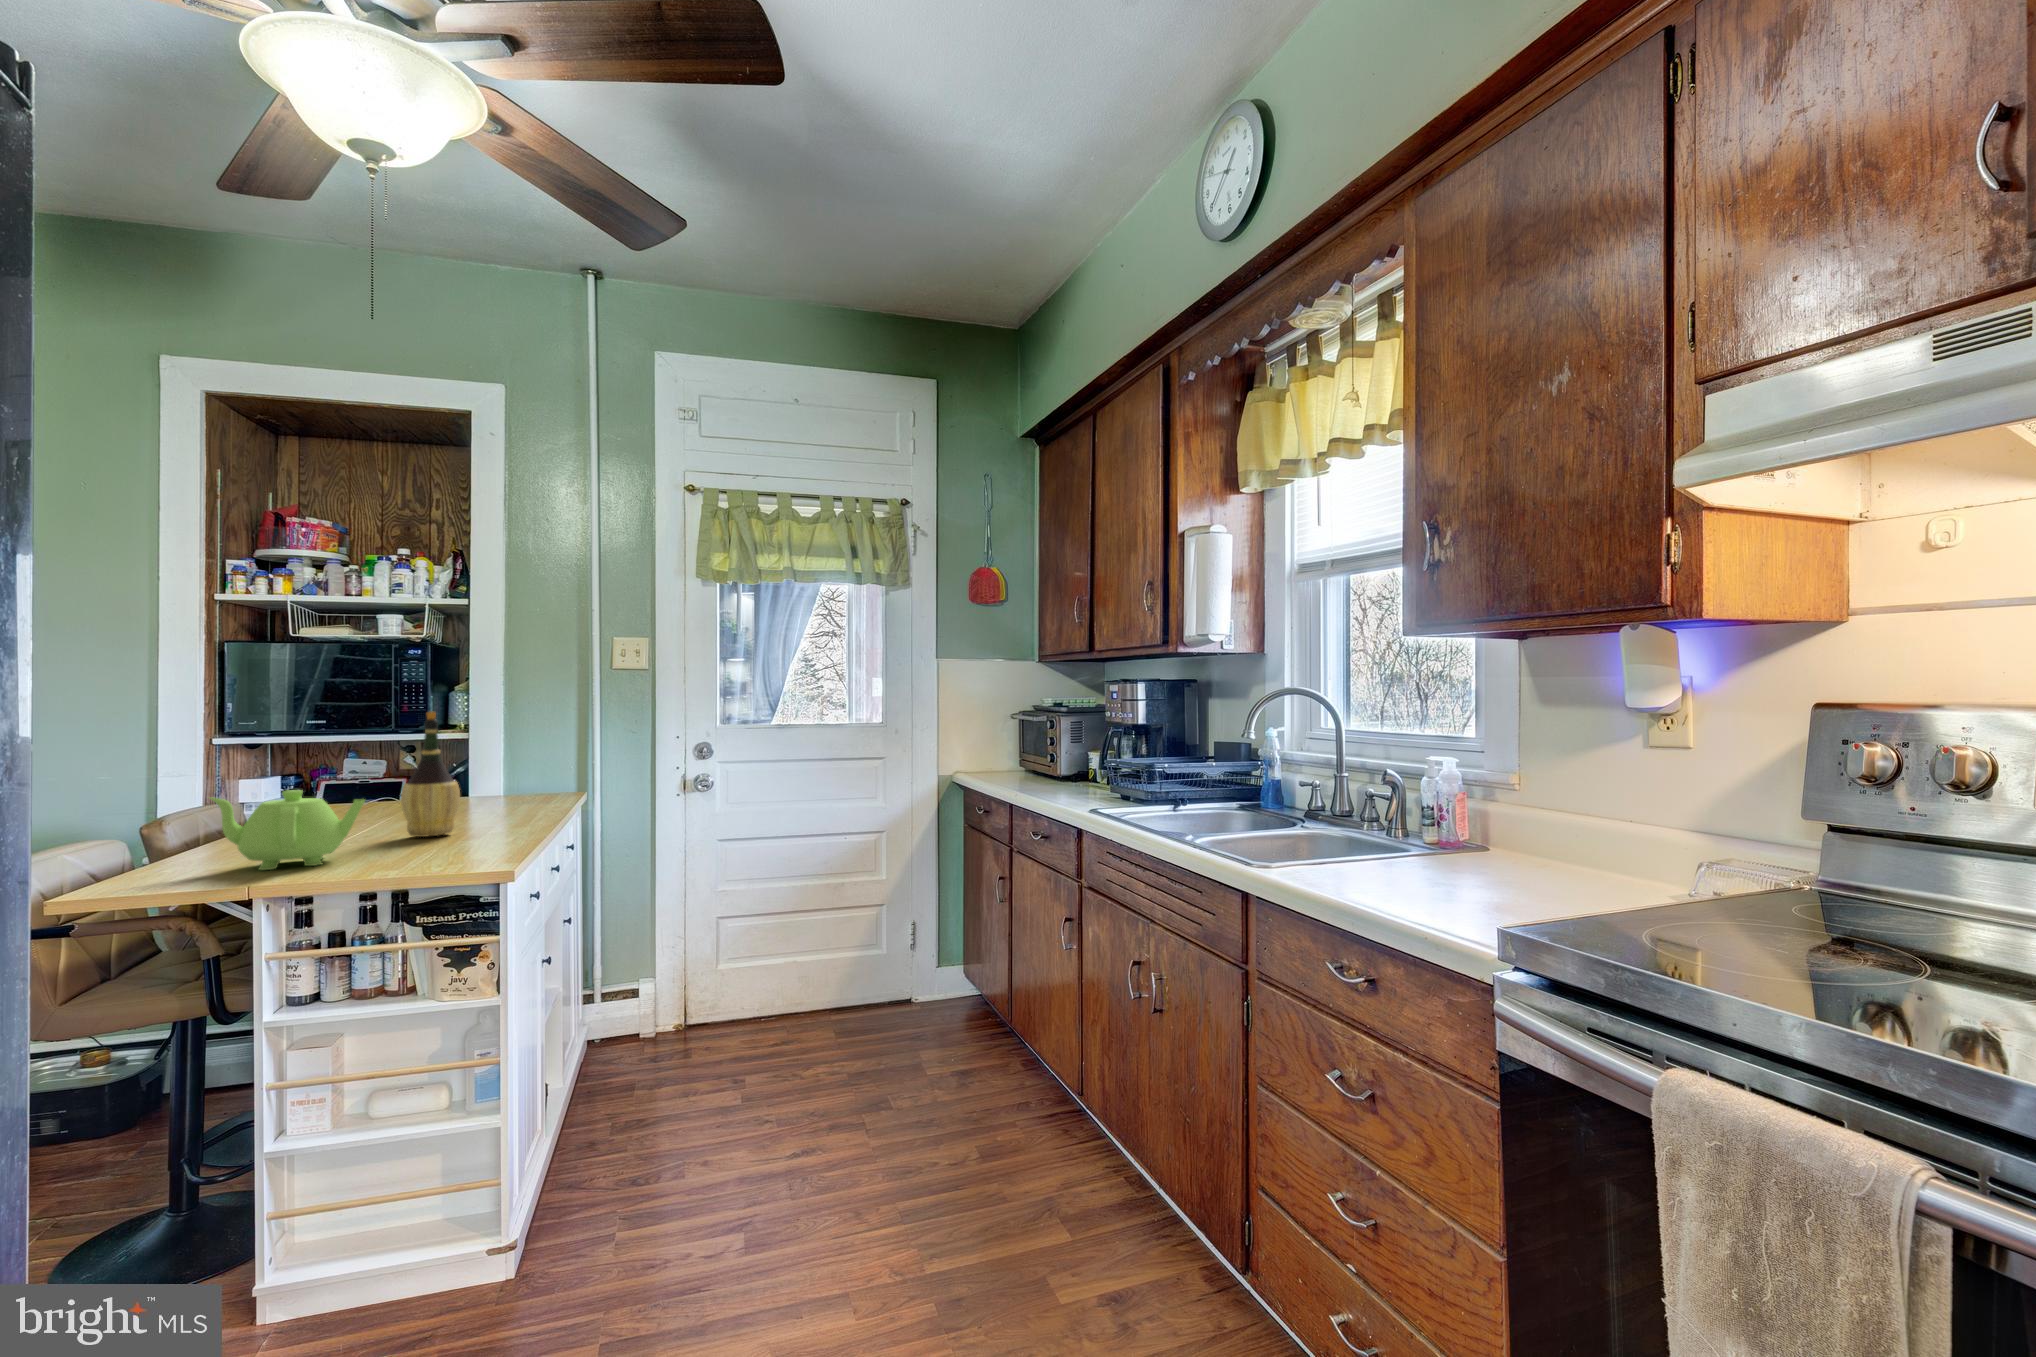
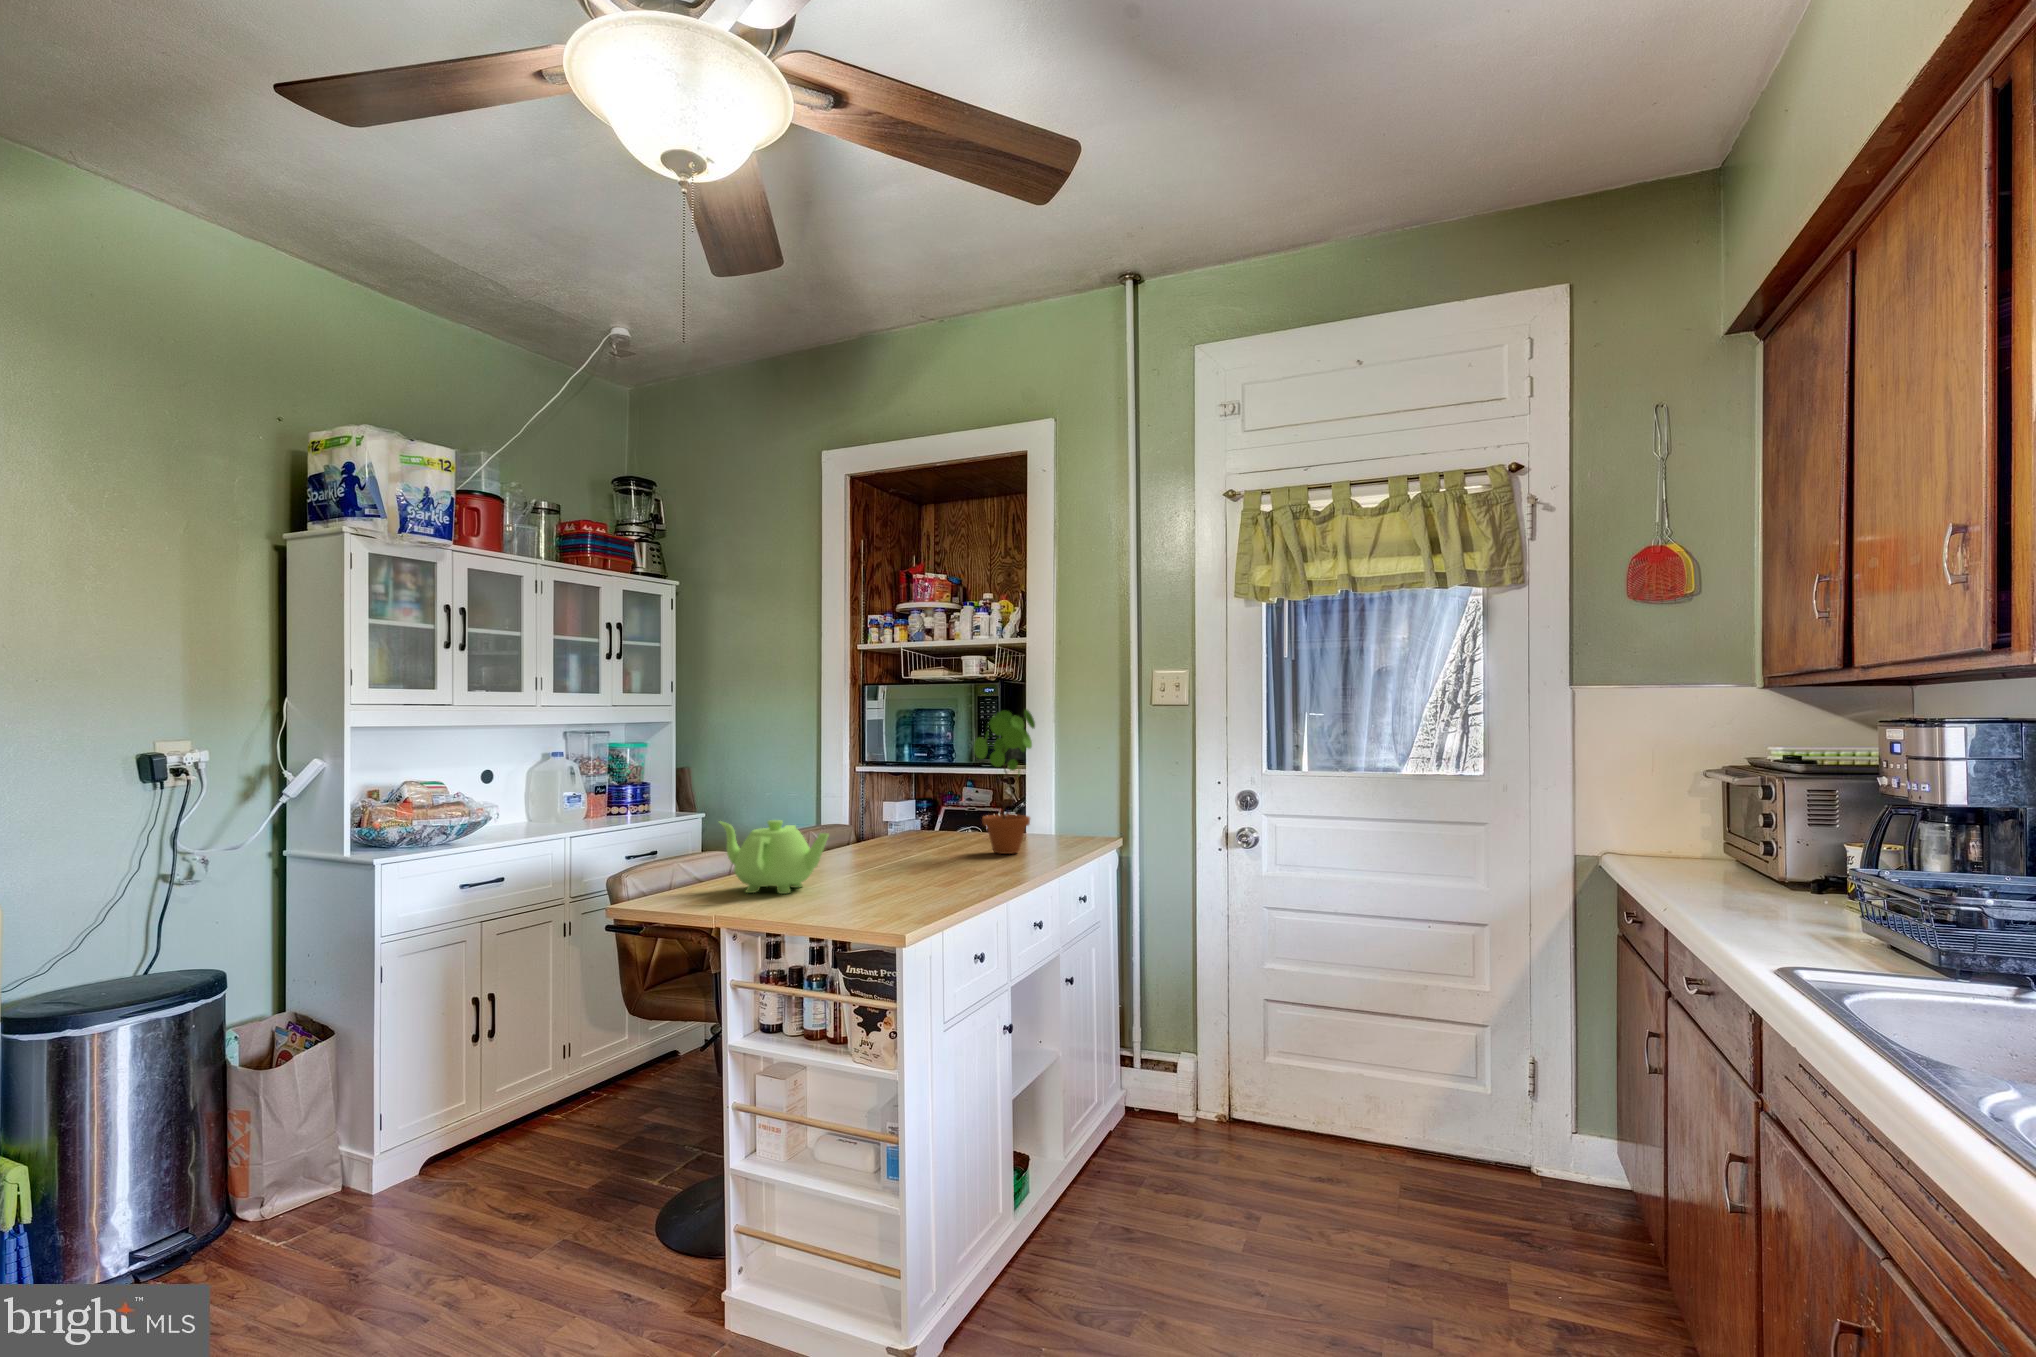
potted plant: none [463,673,526,814] -> present [974,710,1035,854]
wine bottle: present [401,712,460,837] -> none [889,748,938,873]

